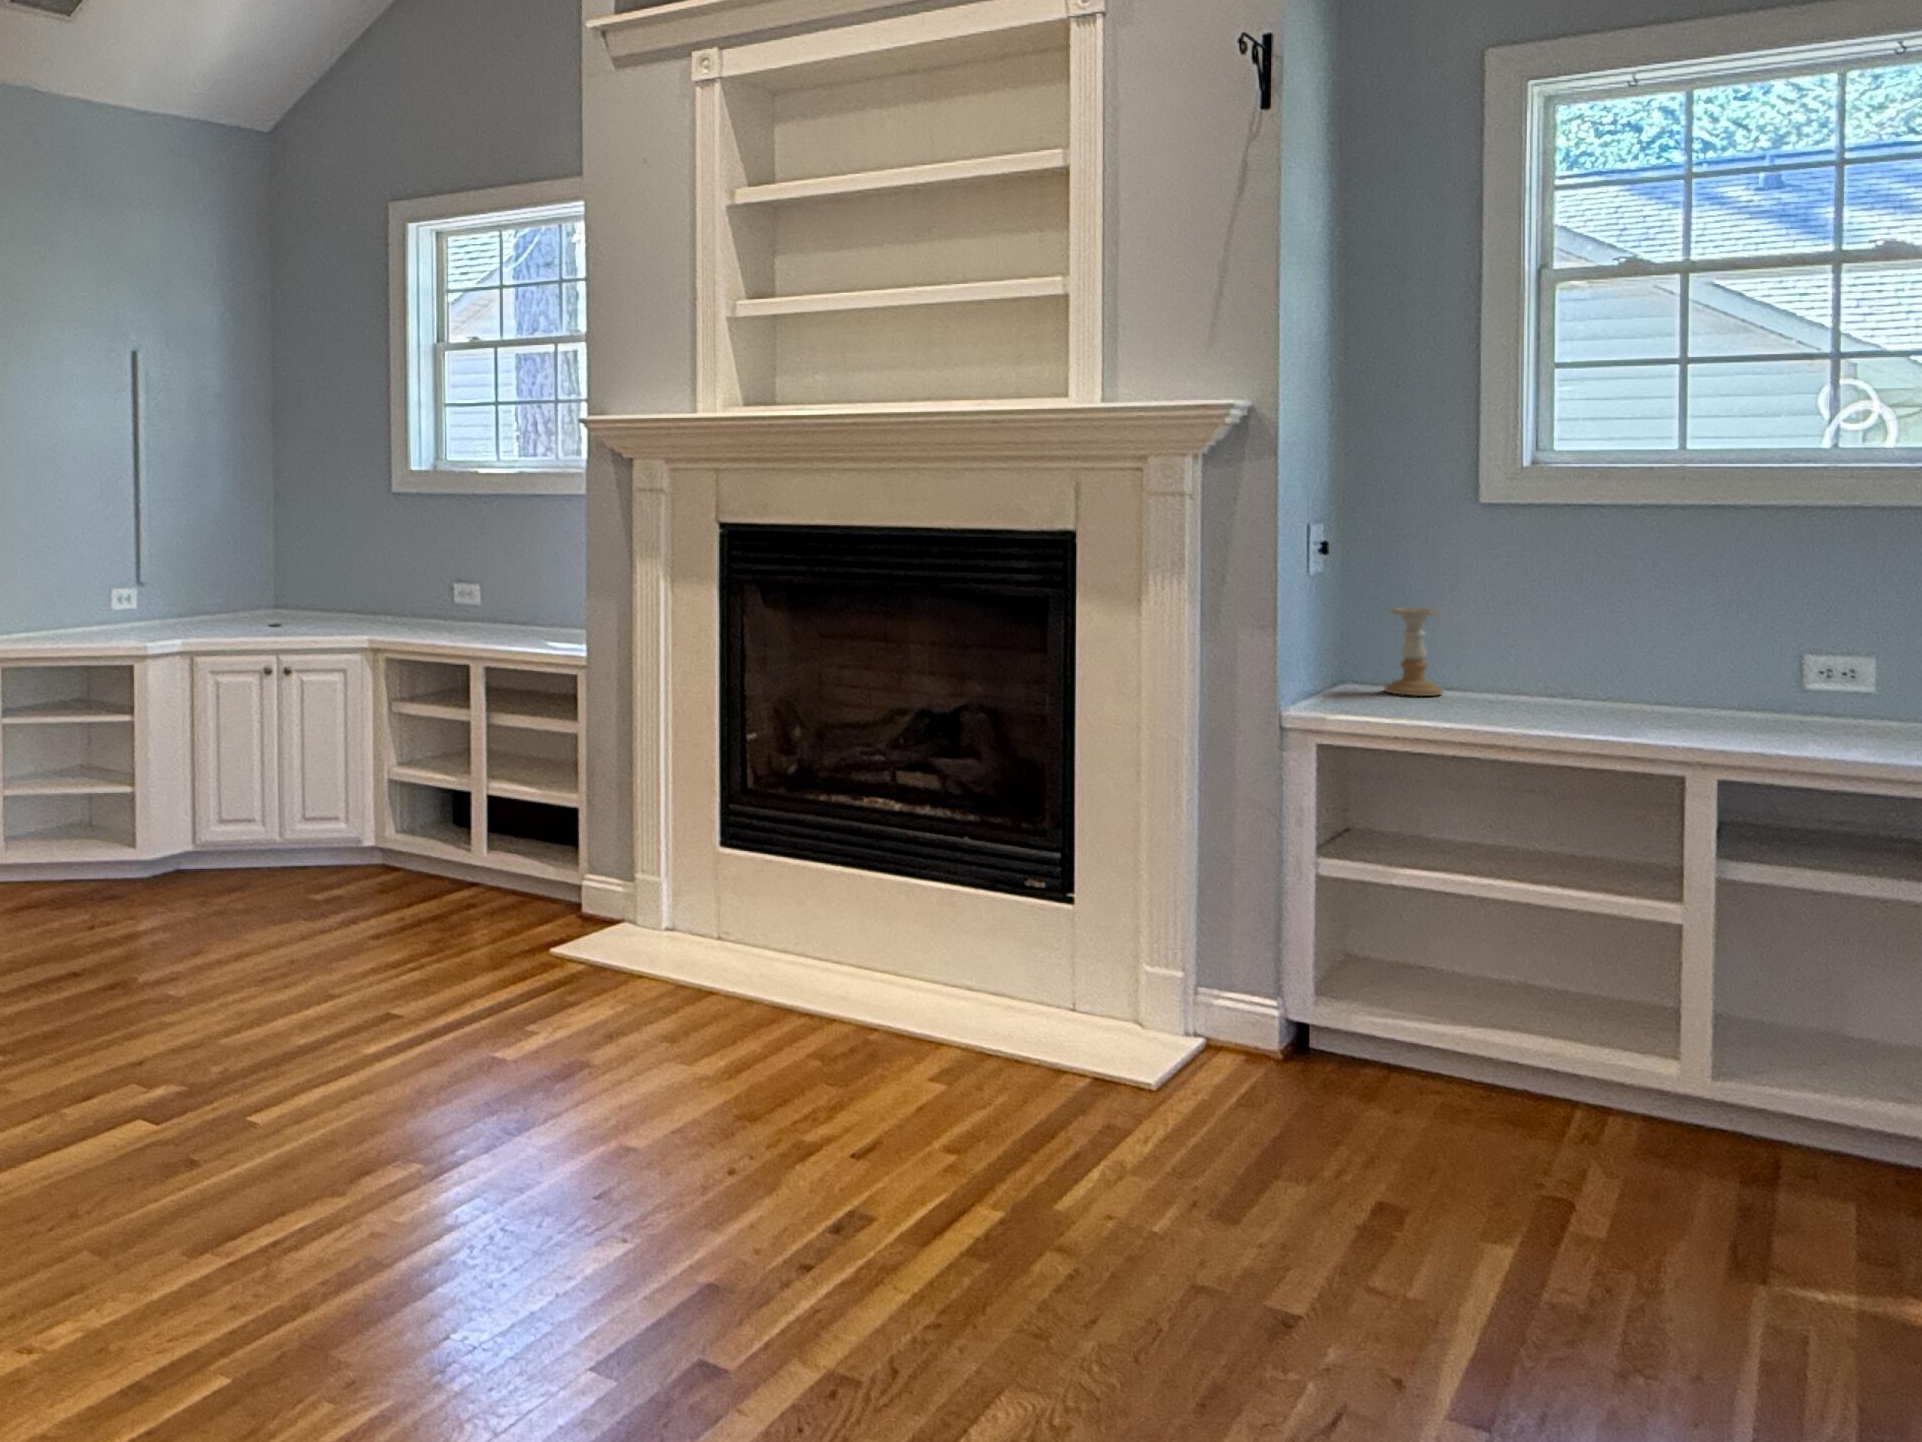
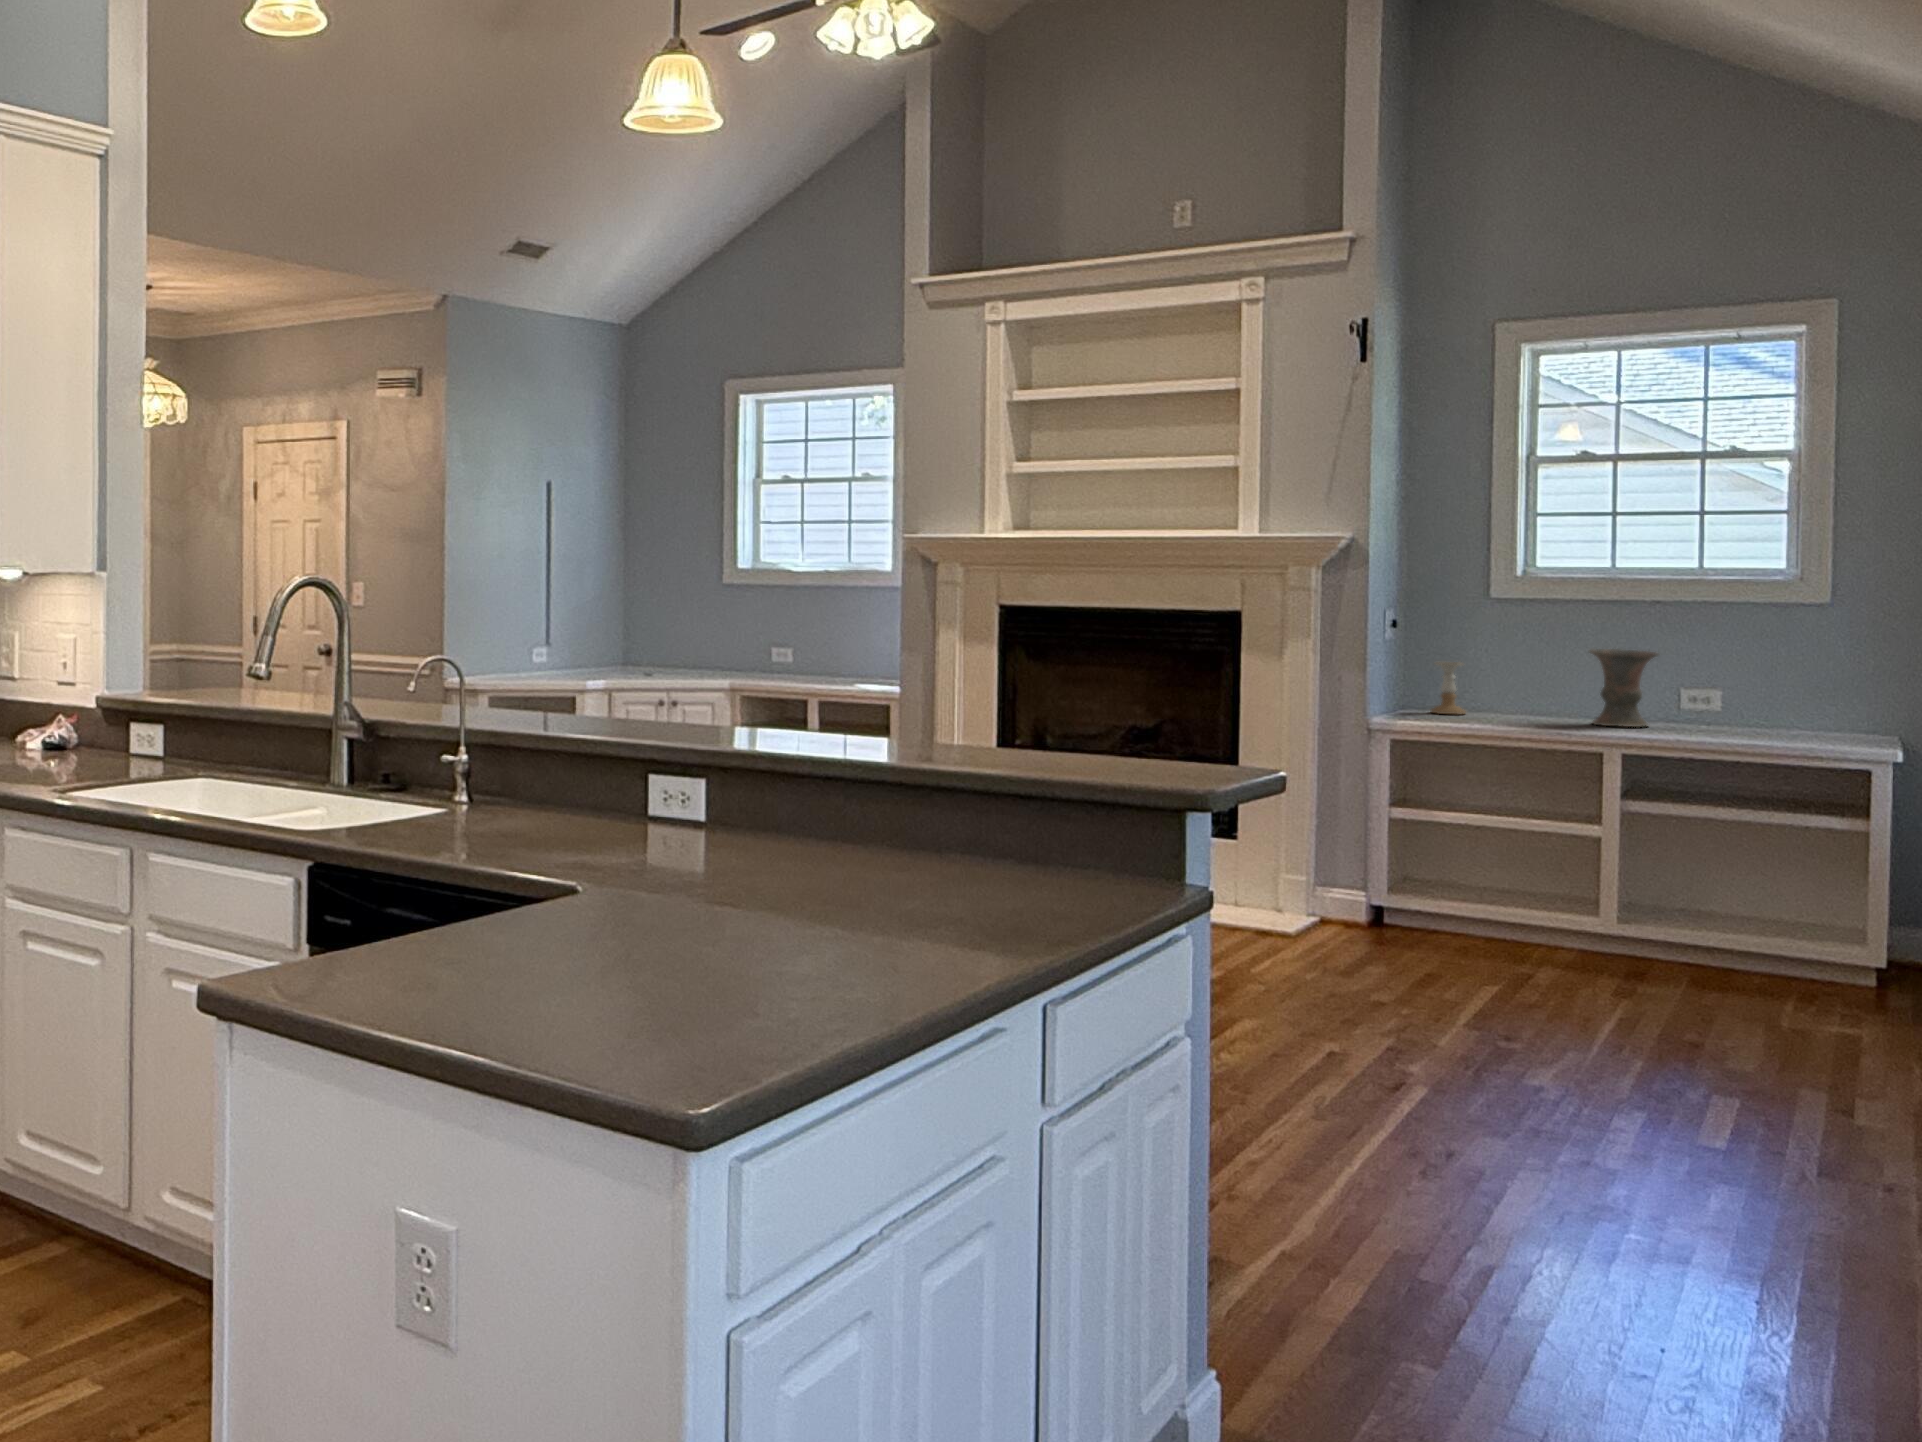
vase: none [1649,587,1775,723] -> present [1589,649,1659,727]

